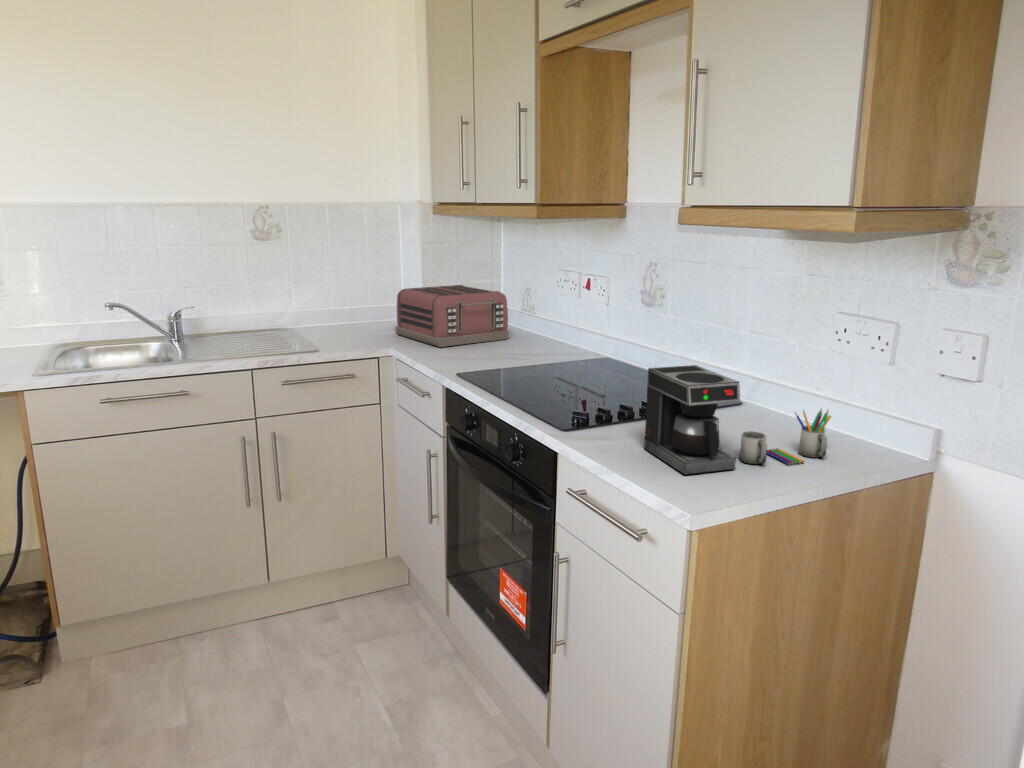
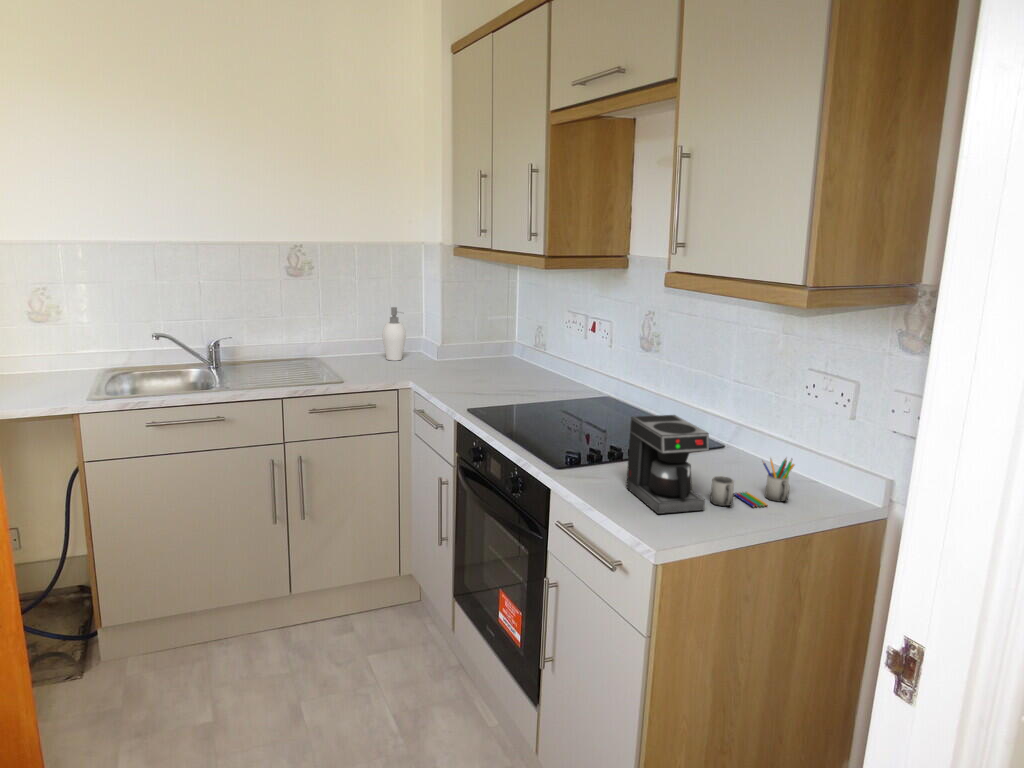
soap dispenser: none [359,271,384,329] -> present [382,307,406,361]
toaster: present [396,285,509,347] -> none [415,322,520,381]

